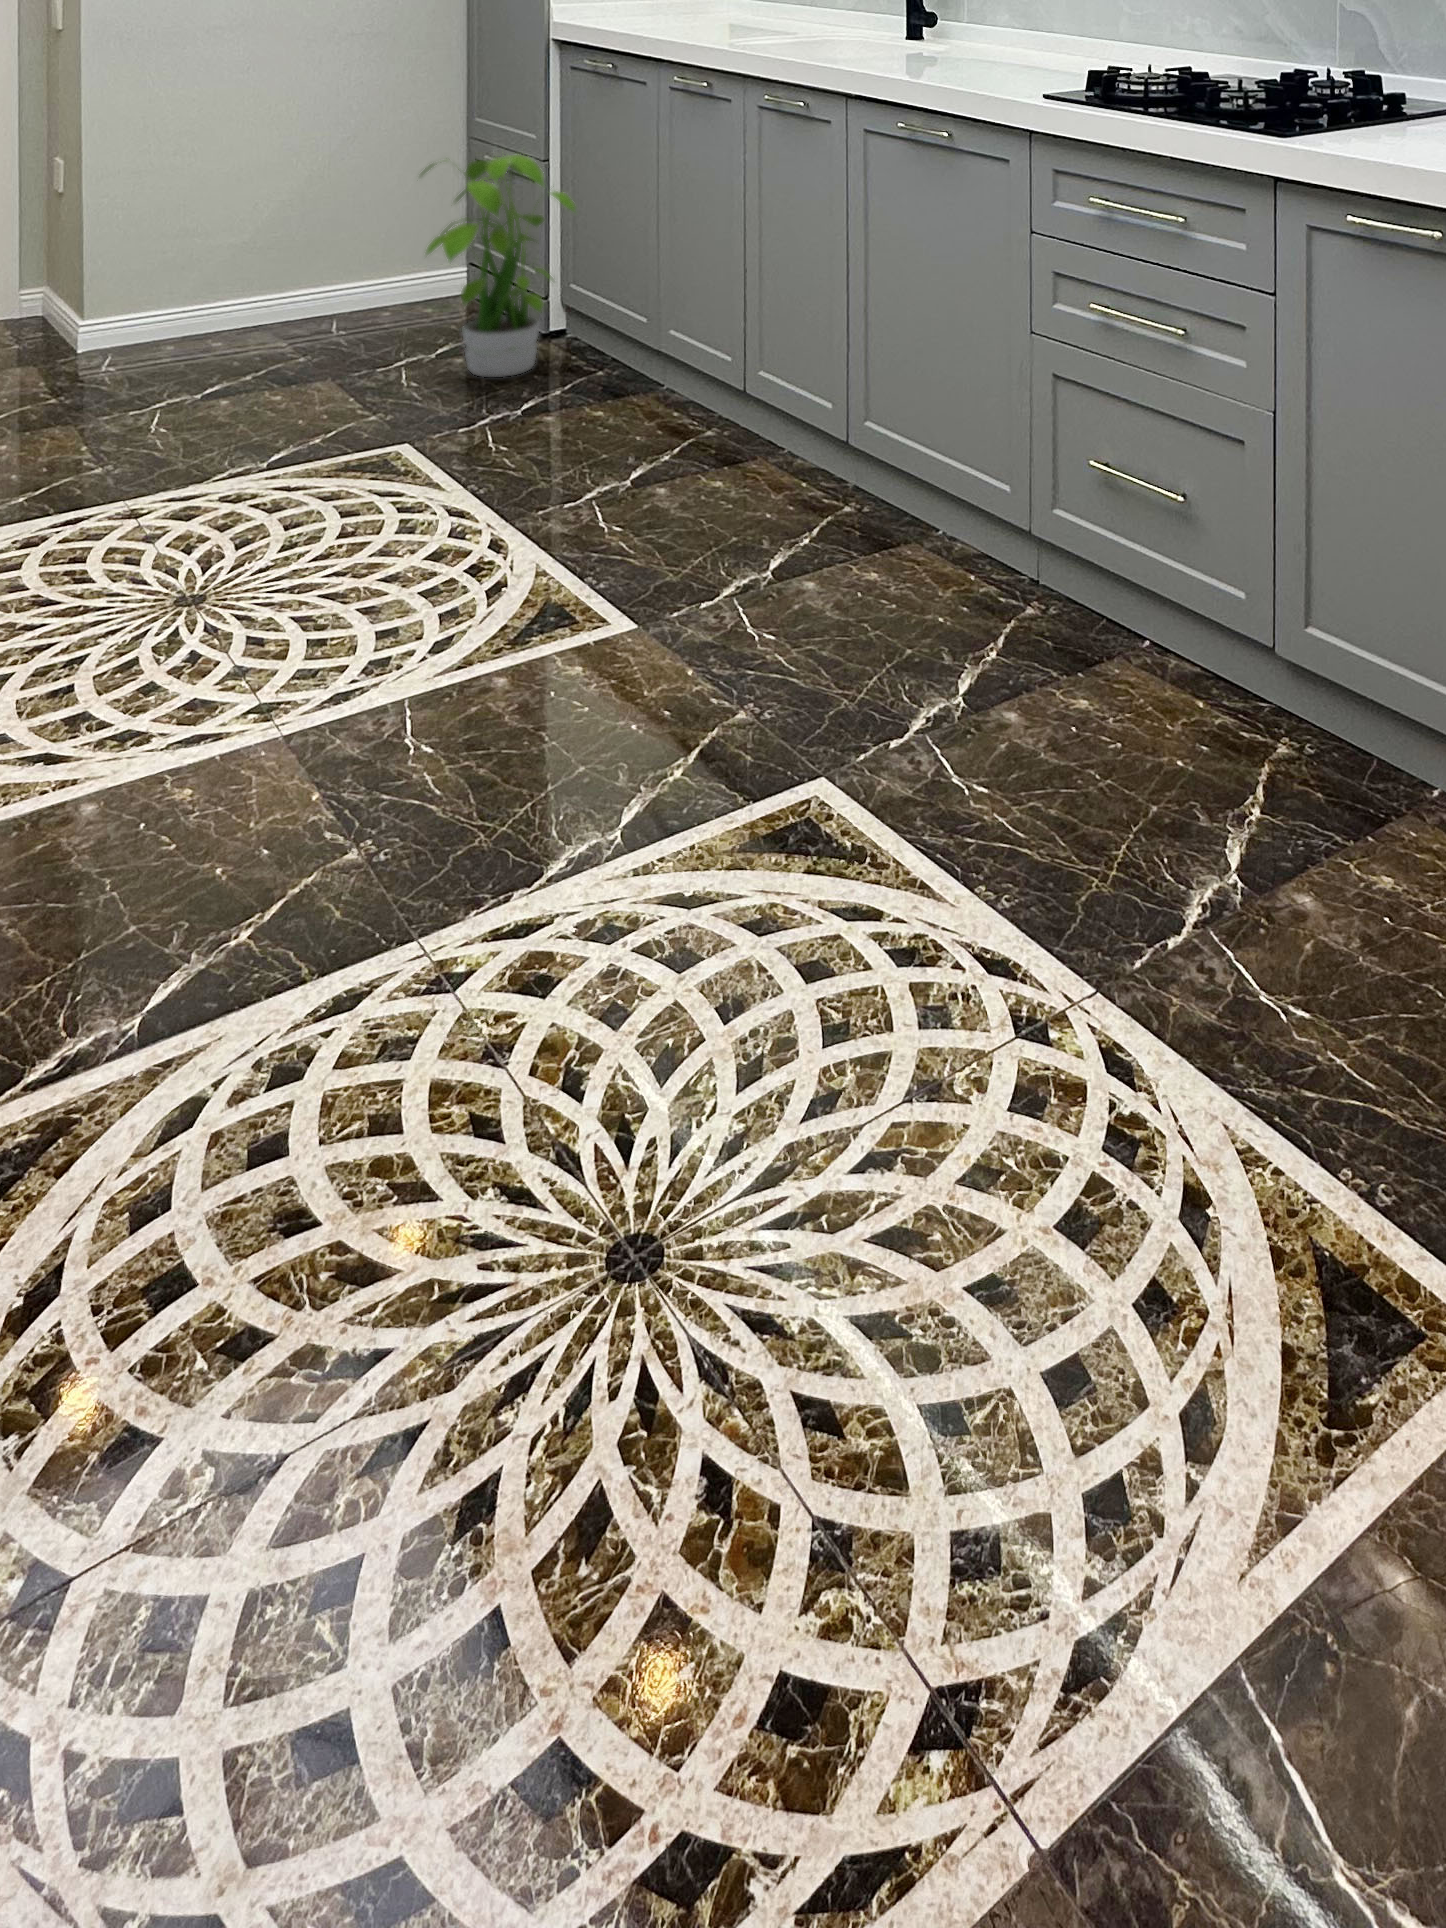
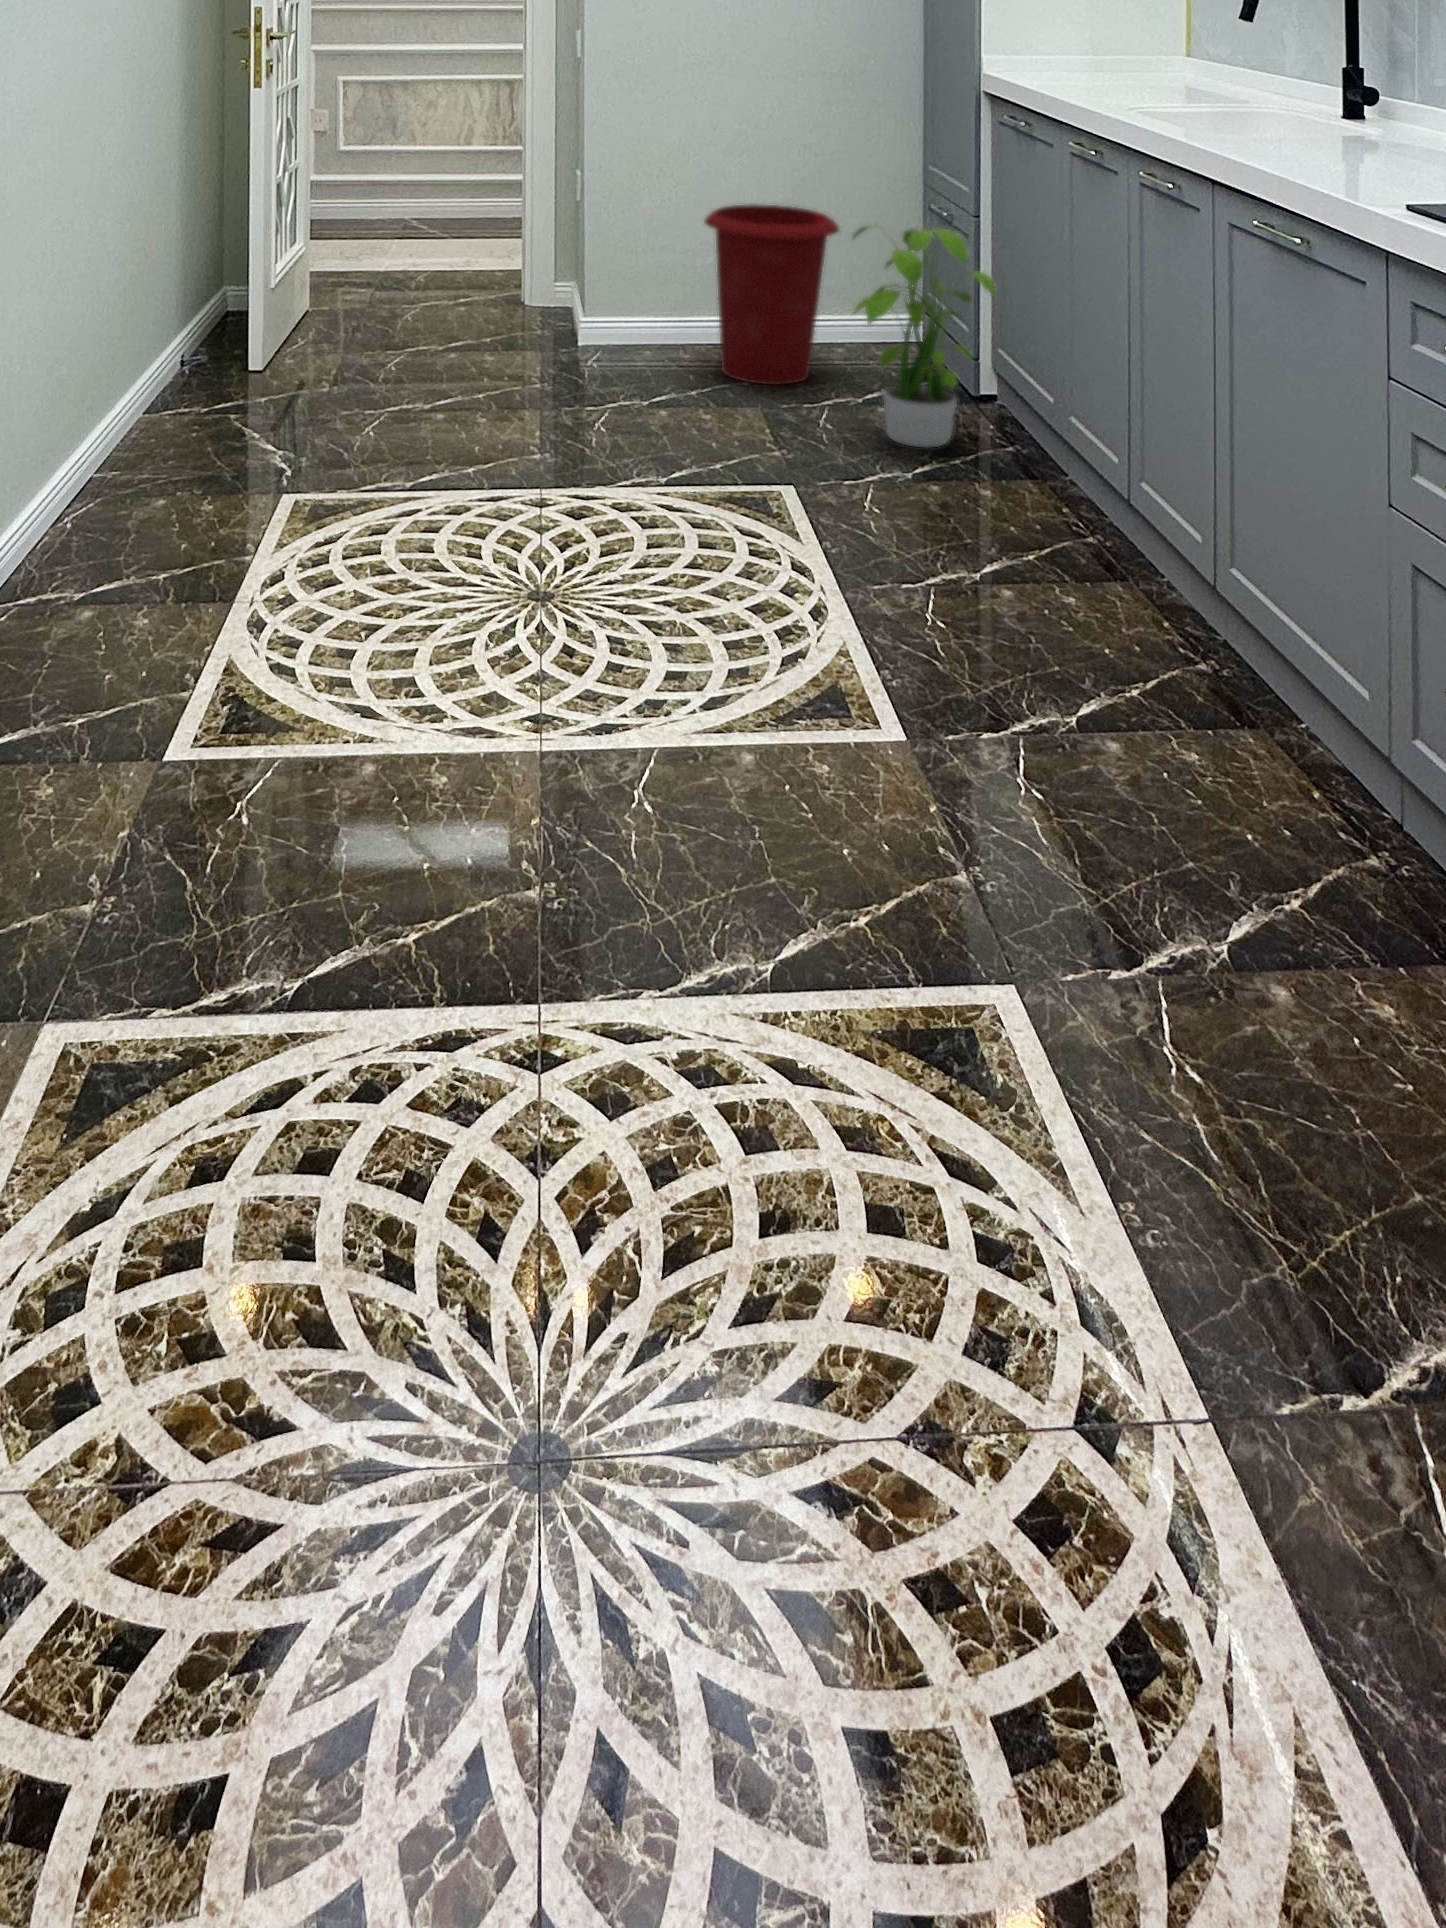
waste bin: none [223,159,382,352] -> present [705,204,839,385]

